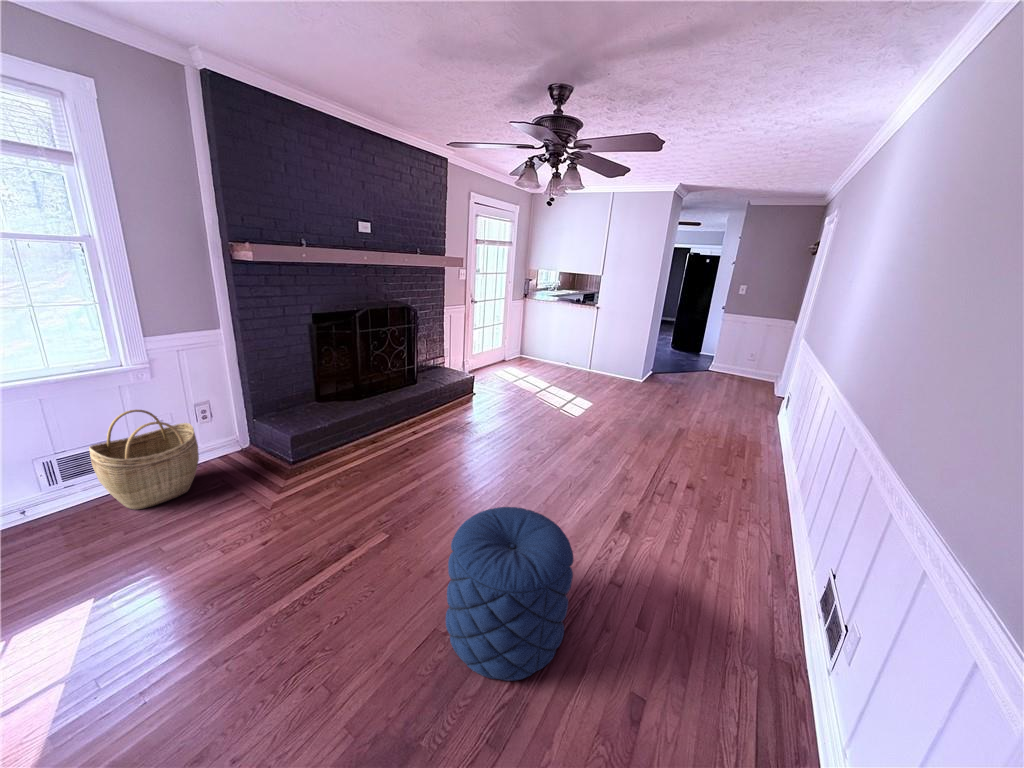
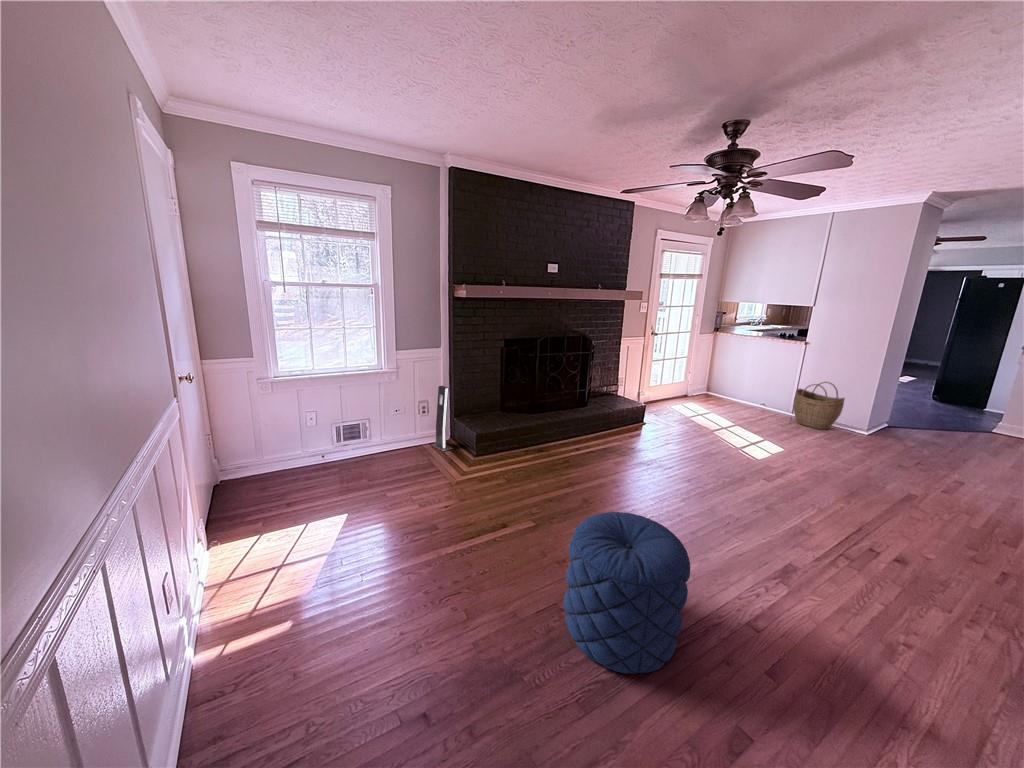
speaker: none [221,381,257,466] -> present [431,386,453,451]
woven basket: present [89,410,199,510] -> present [793,382,844,430]

